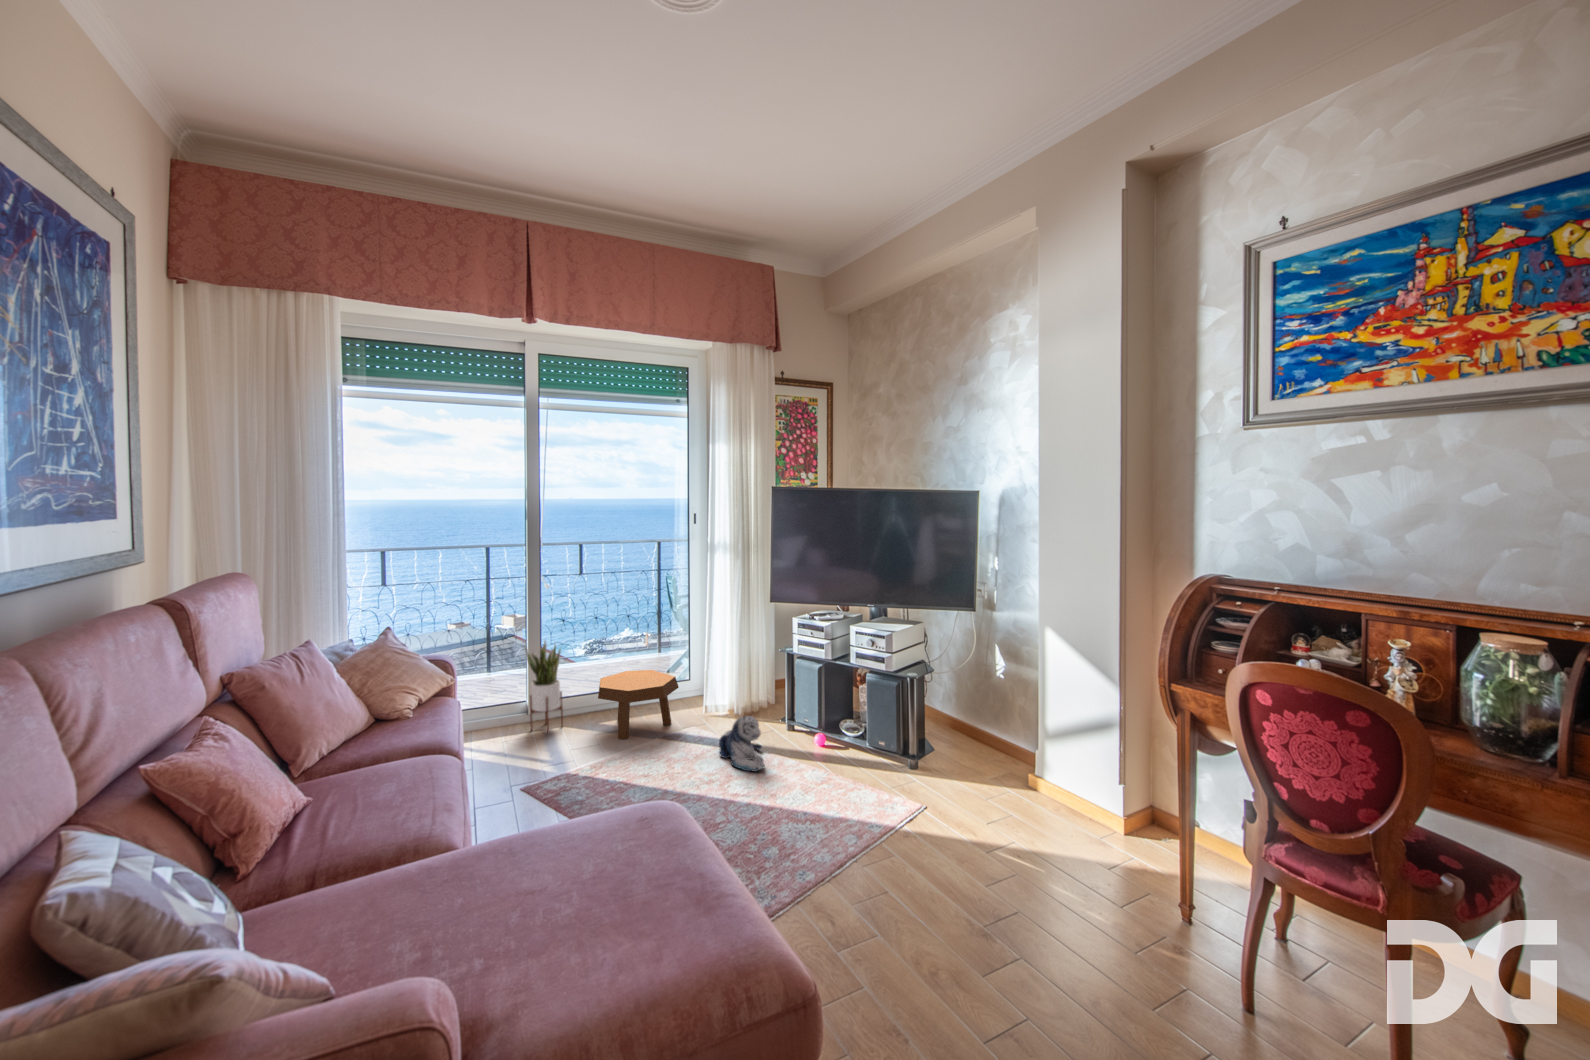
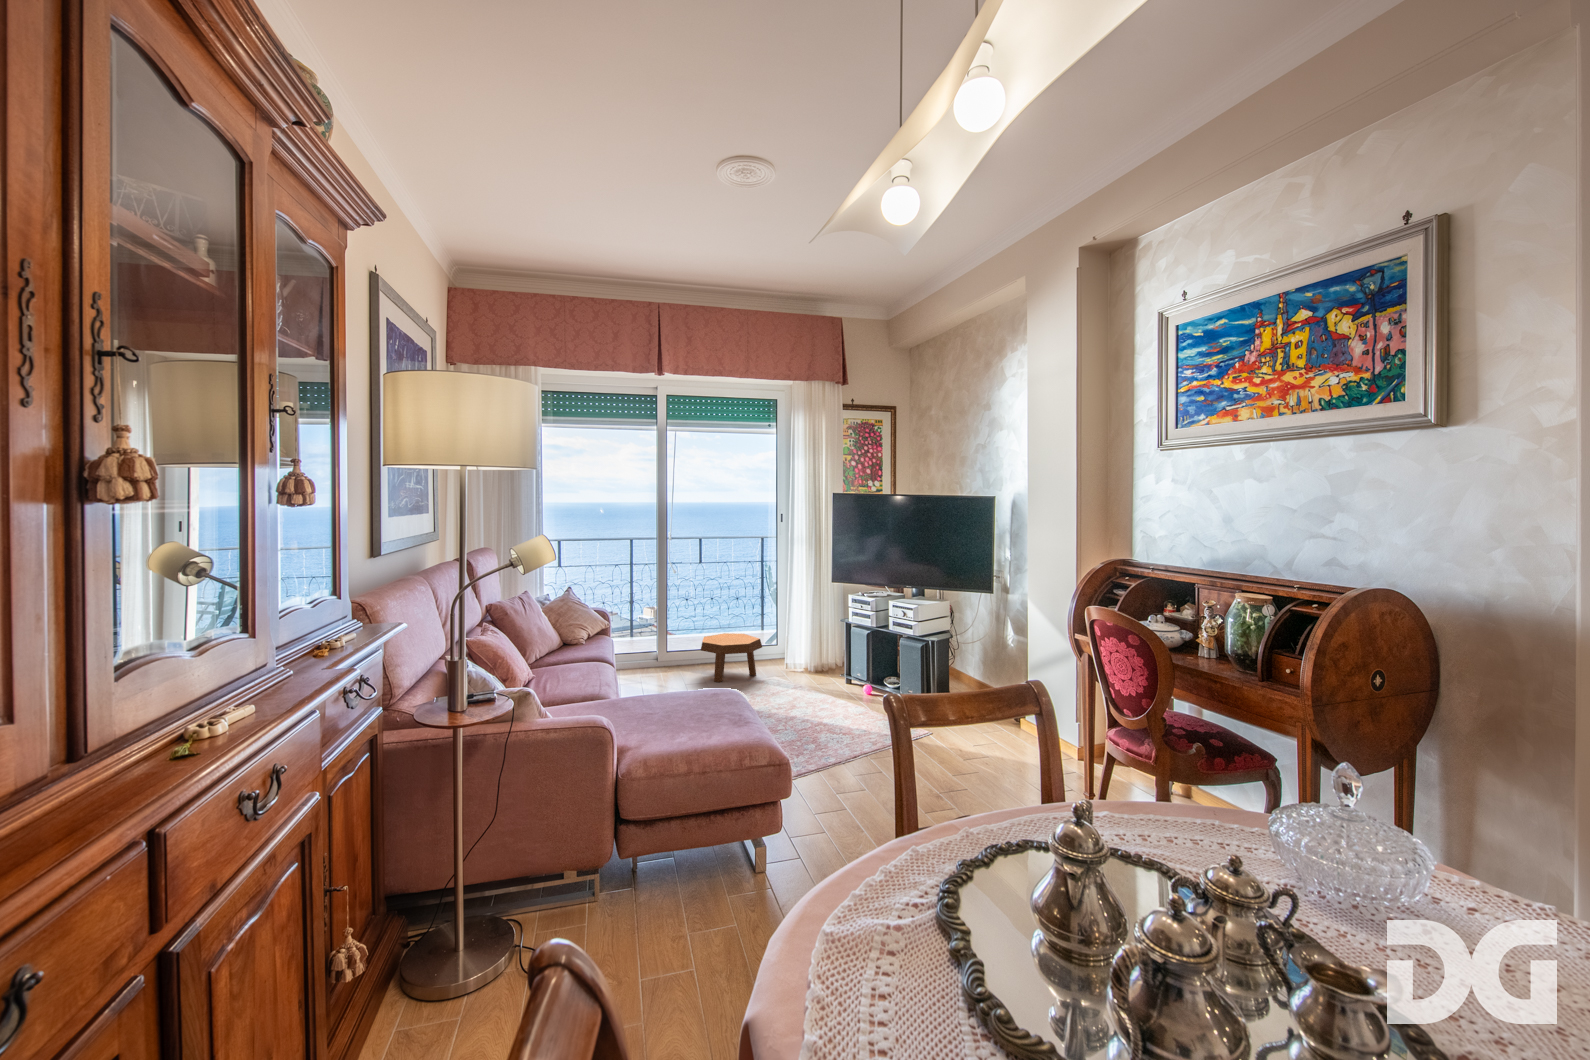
potted plant: present [524,641,563,732] -> none [648,604,676,675]
plush toy: present [719,716,764,772] -> none [787,667,820,708]

